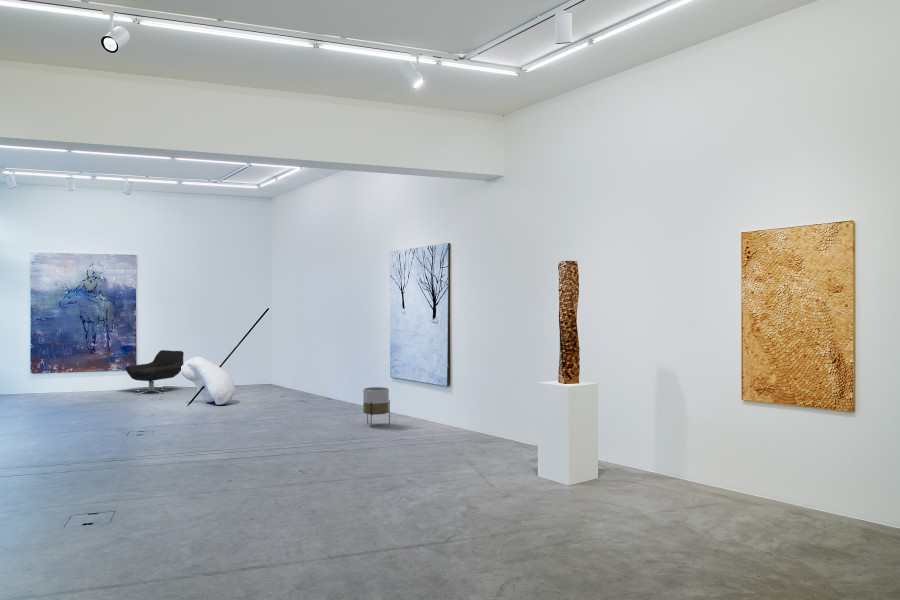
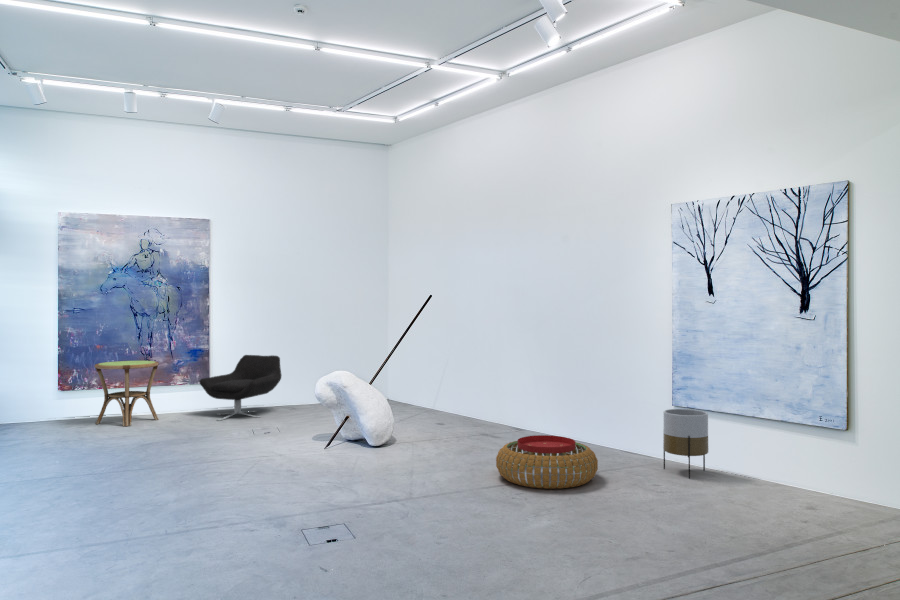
side table: none [53,354,97,397] -> present [94,361,159,426]
pouf: none [259,402,320,430] -> present [496,435,598,489]

